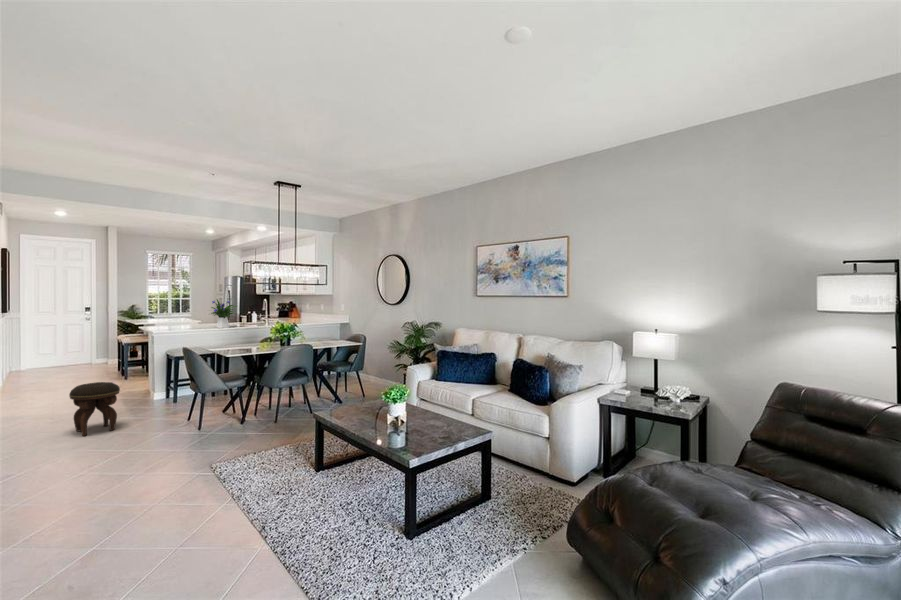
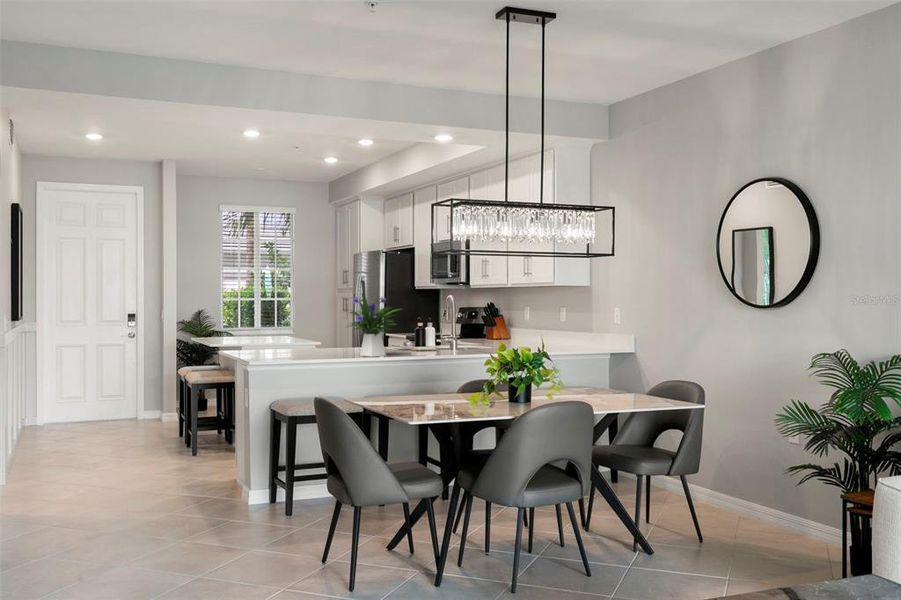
footstool: present [69,382,120,436] -> none [107,467,195,583]

